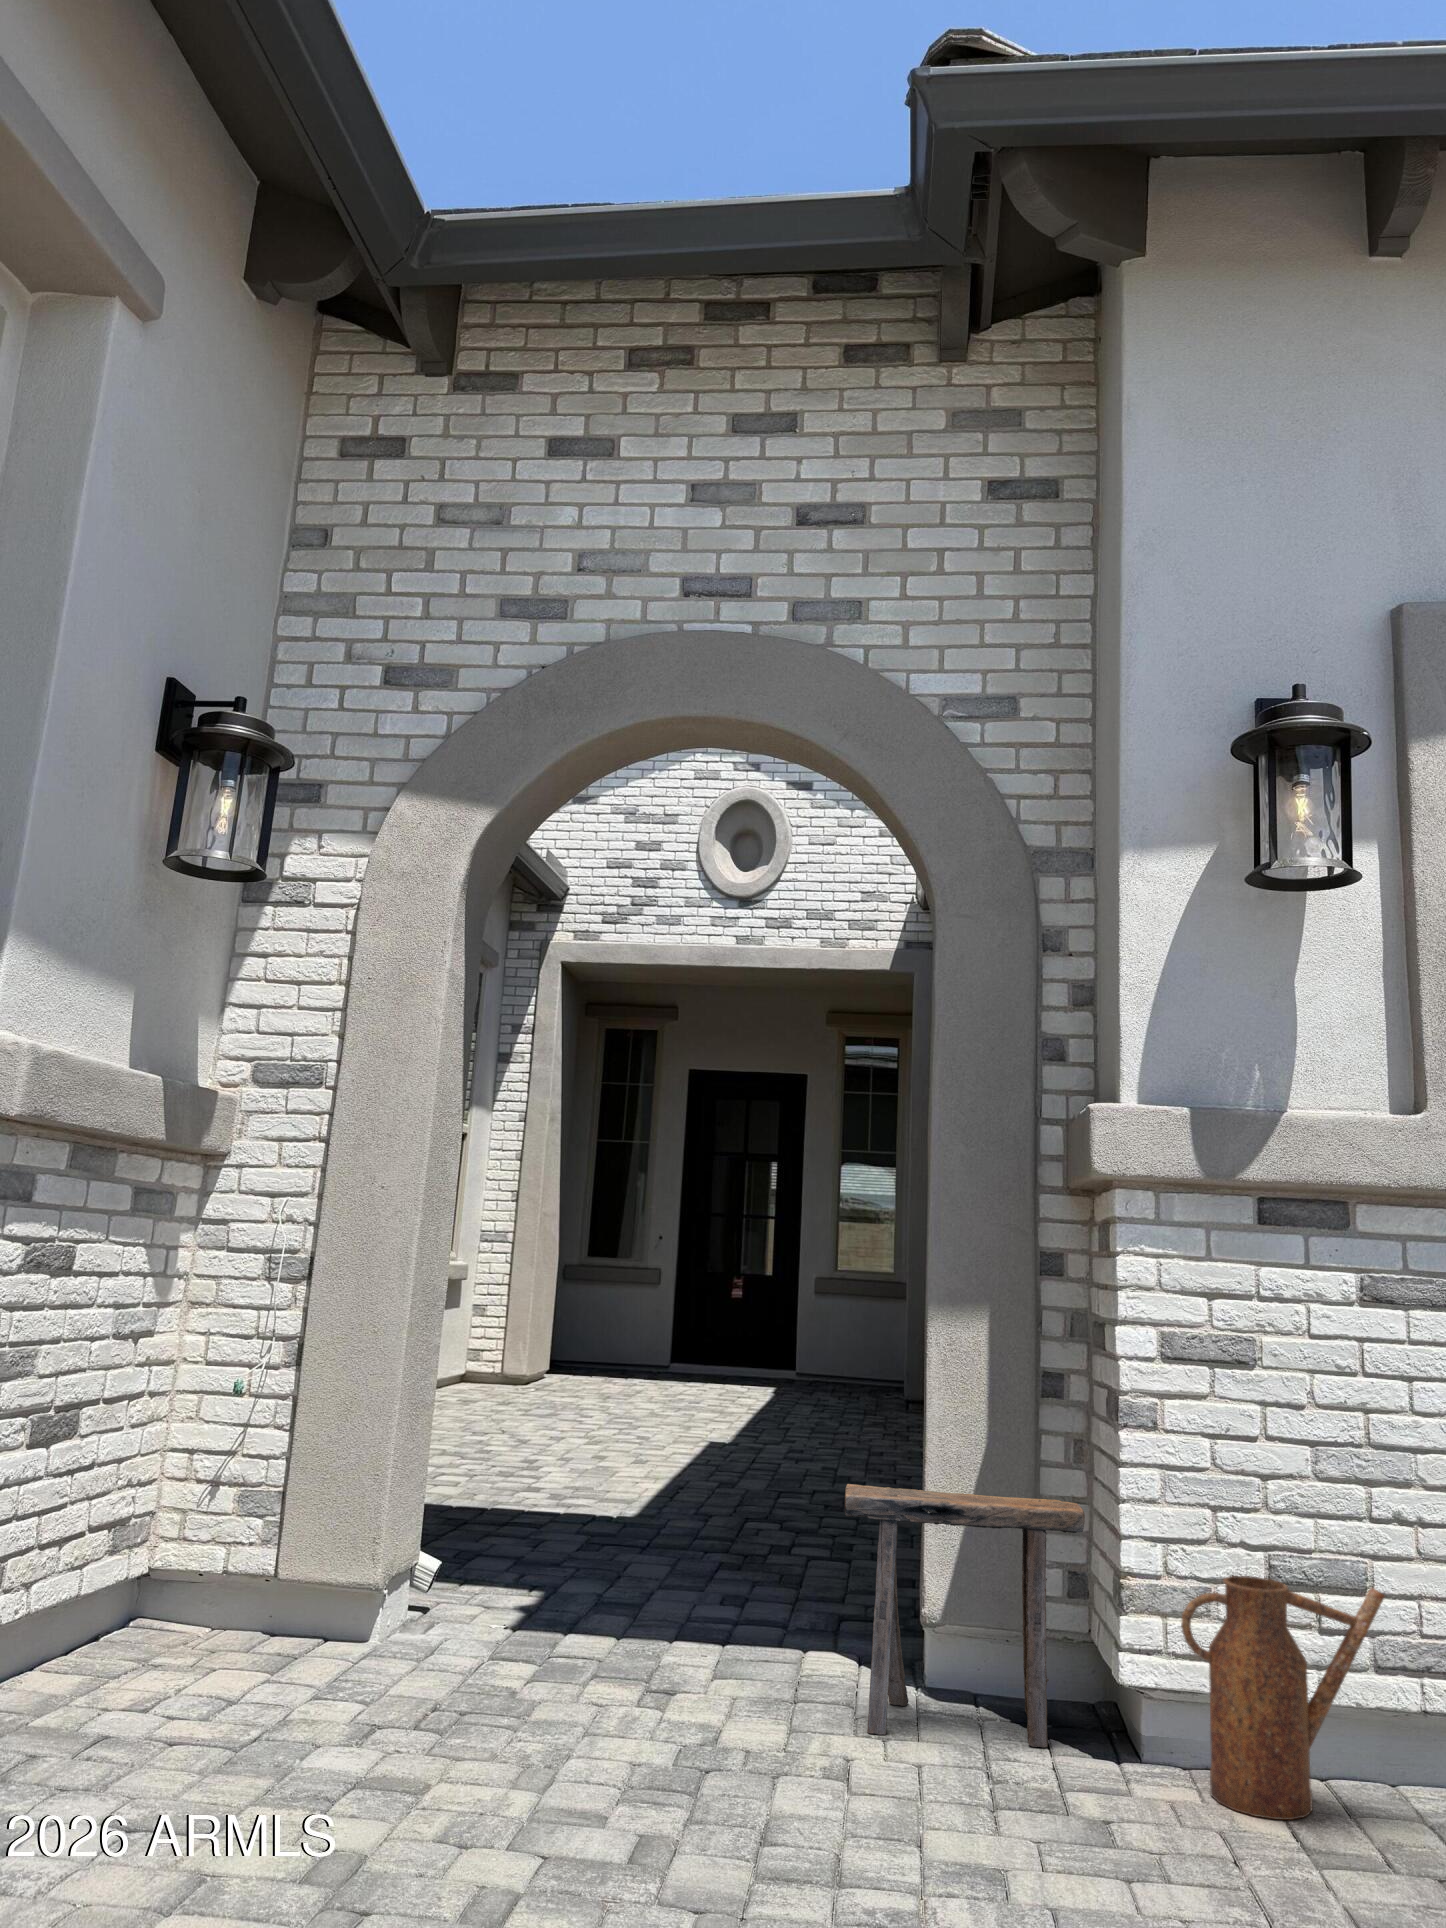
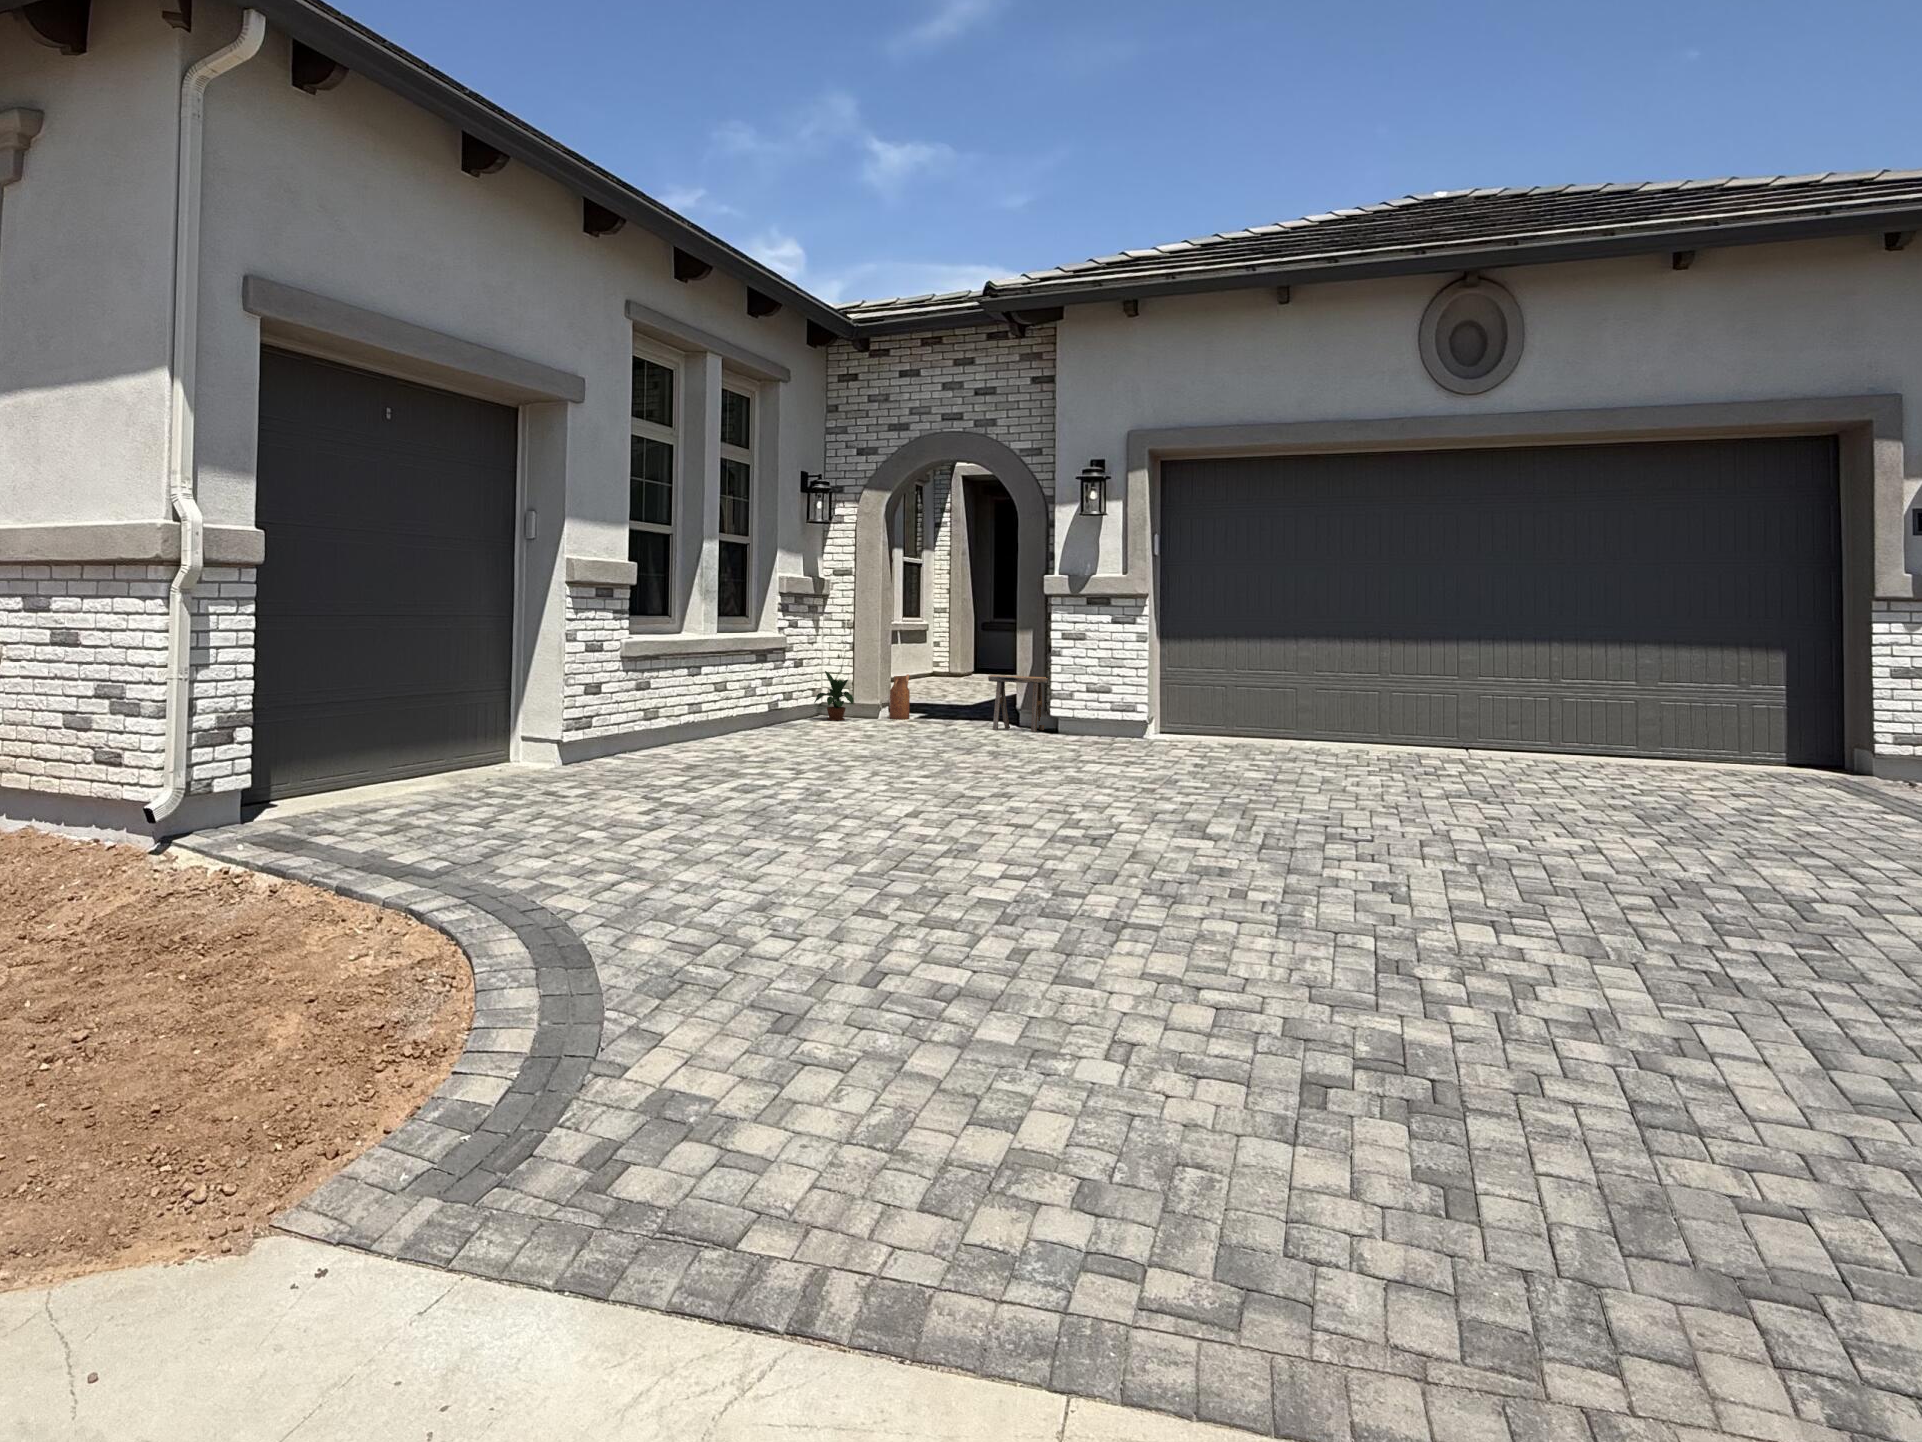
potted plant: none [103,1454,285,1676] -> present [814,671,854,720]
watering can: present [1181,1576,1385,1820] -> present [889,674,910,719]

